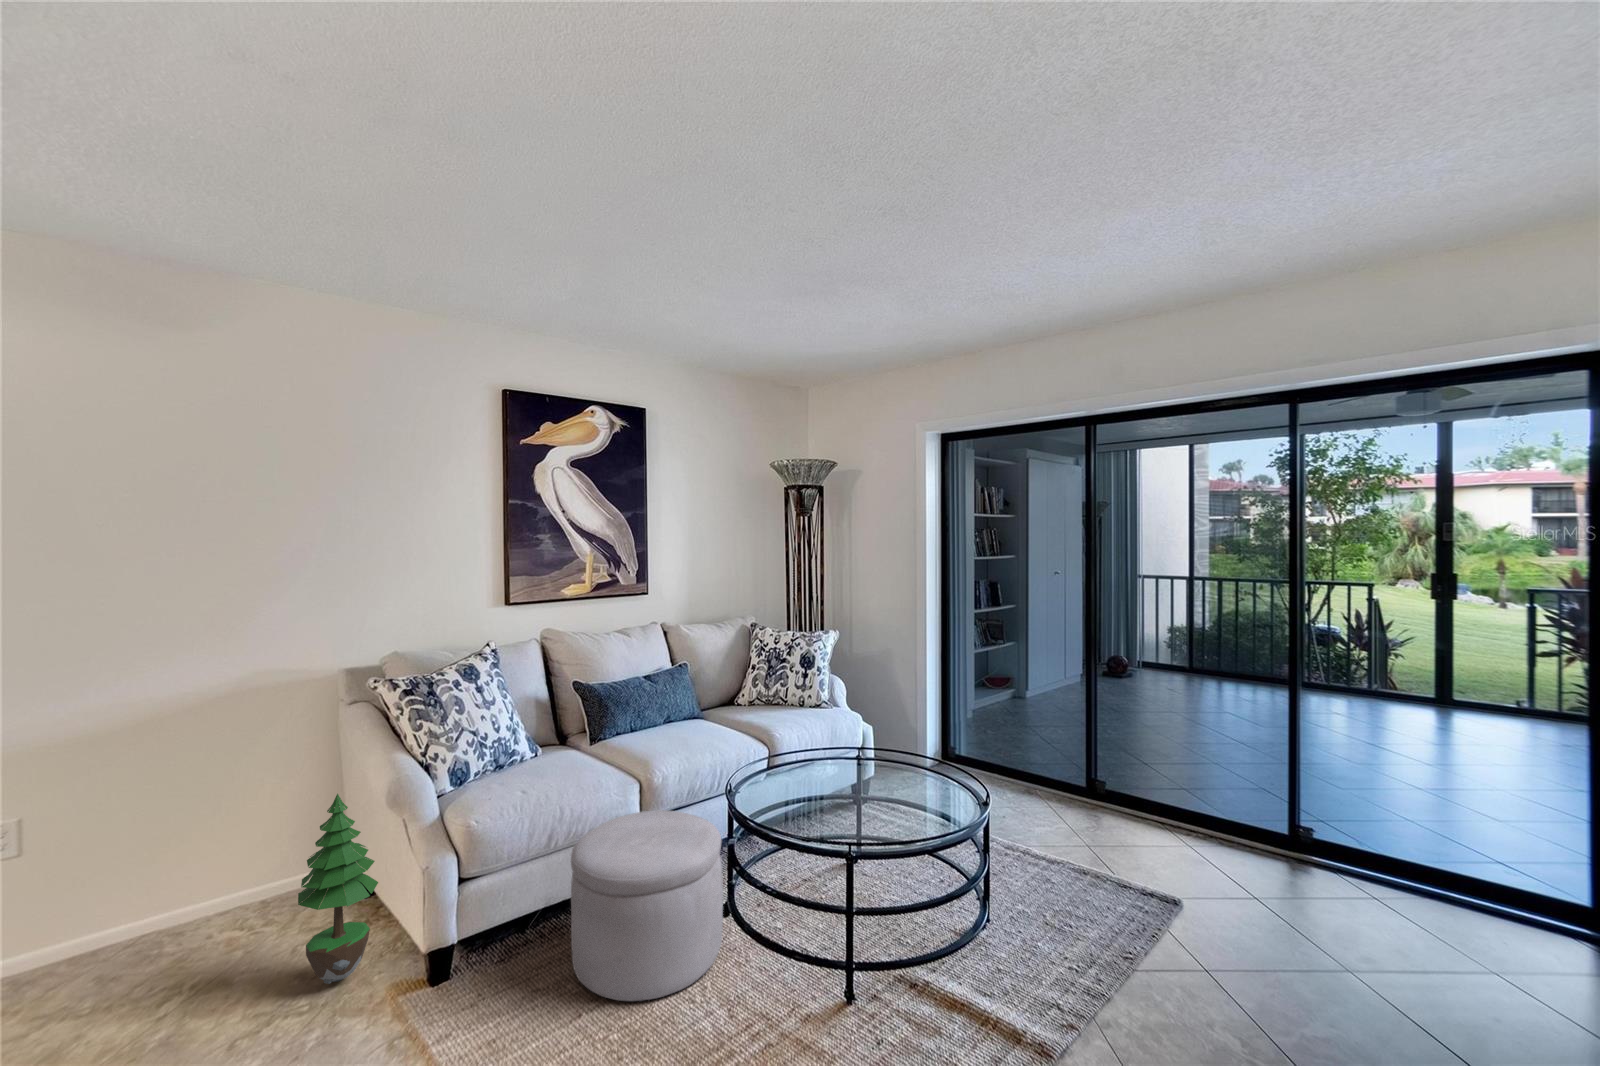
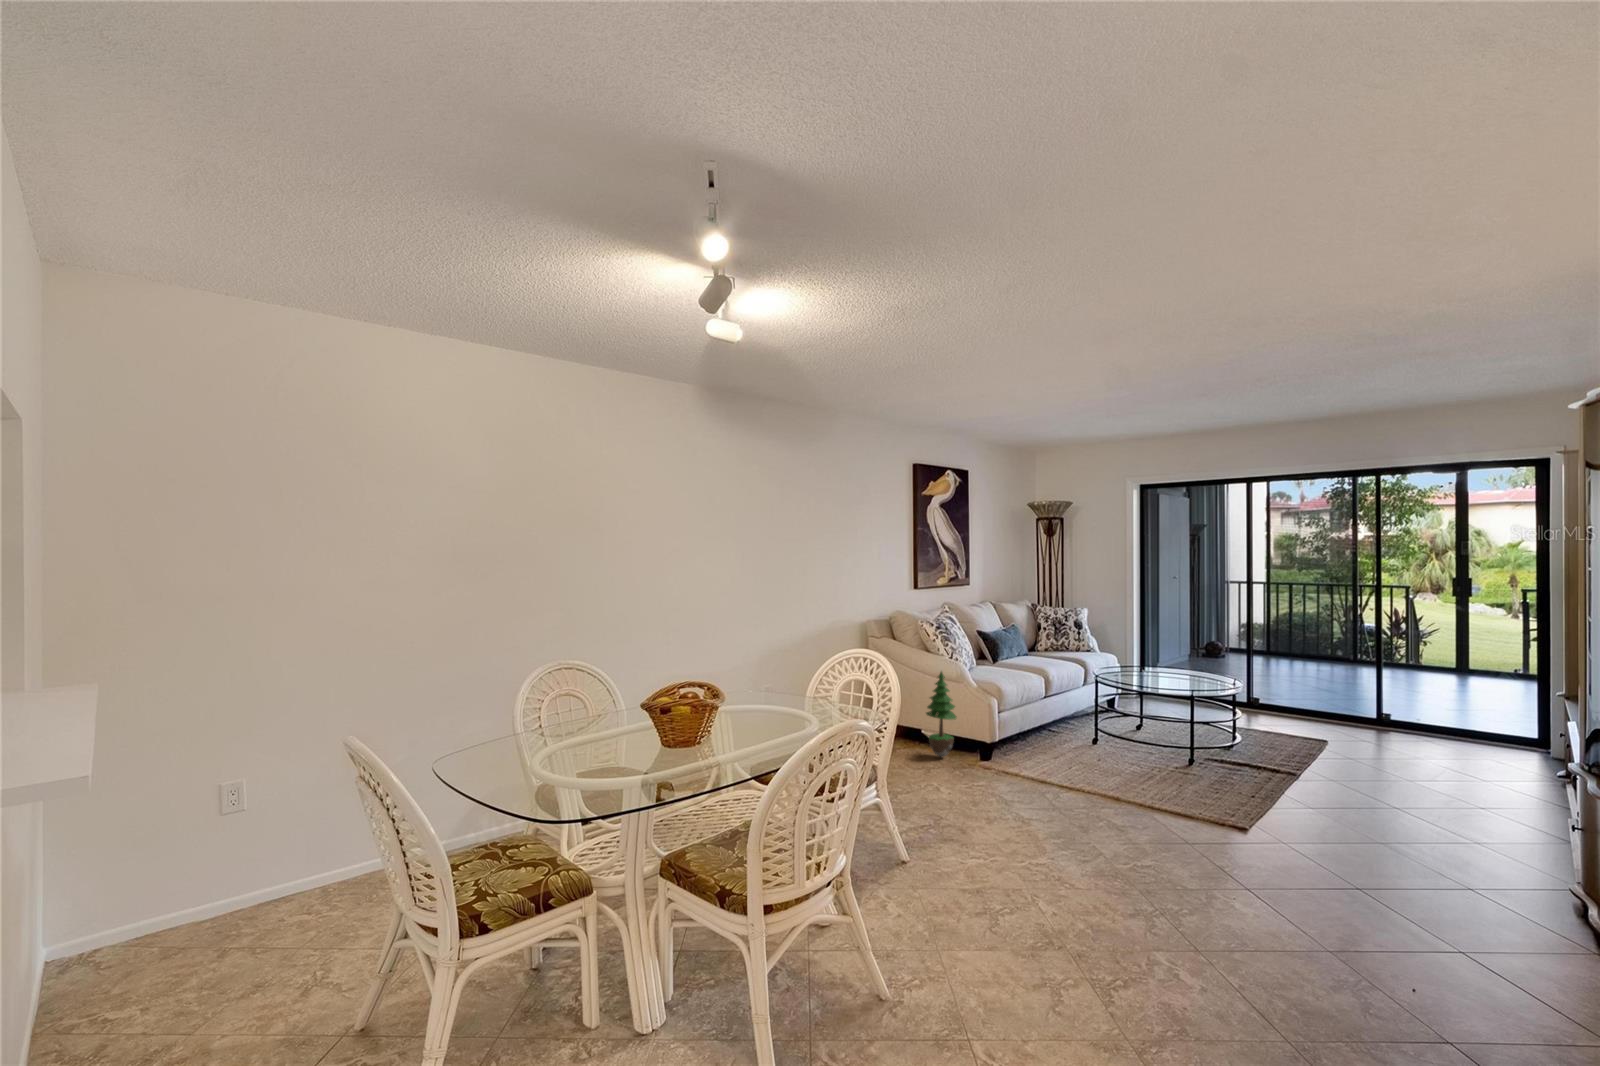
ottoman: present [571,810,723,1001] -> none [1039,690,1114,764]

